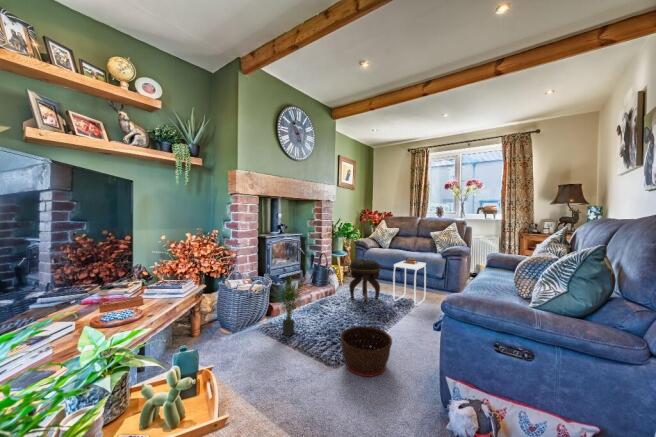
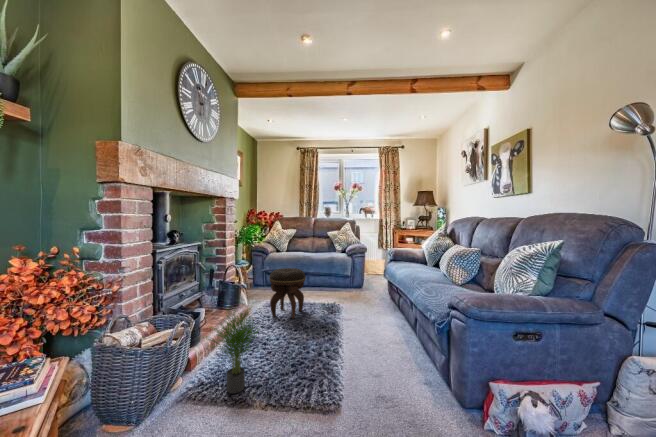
side table: present [393,258,426,306] -> none [320,261,345,311]
basket: present [340,326,392,377] -> none [330,347,391,410]

